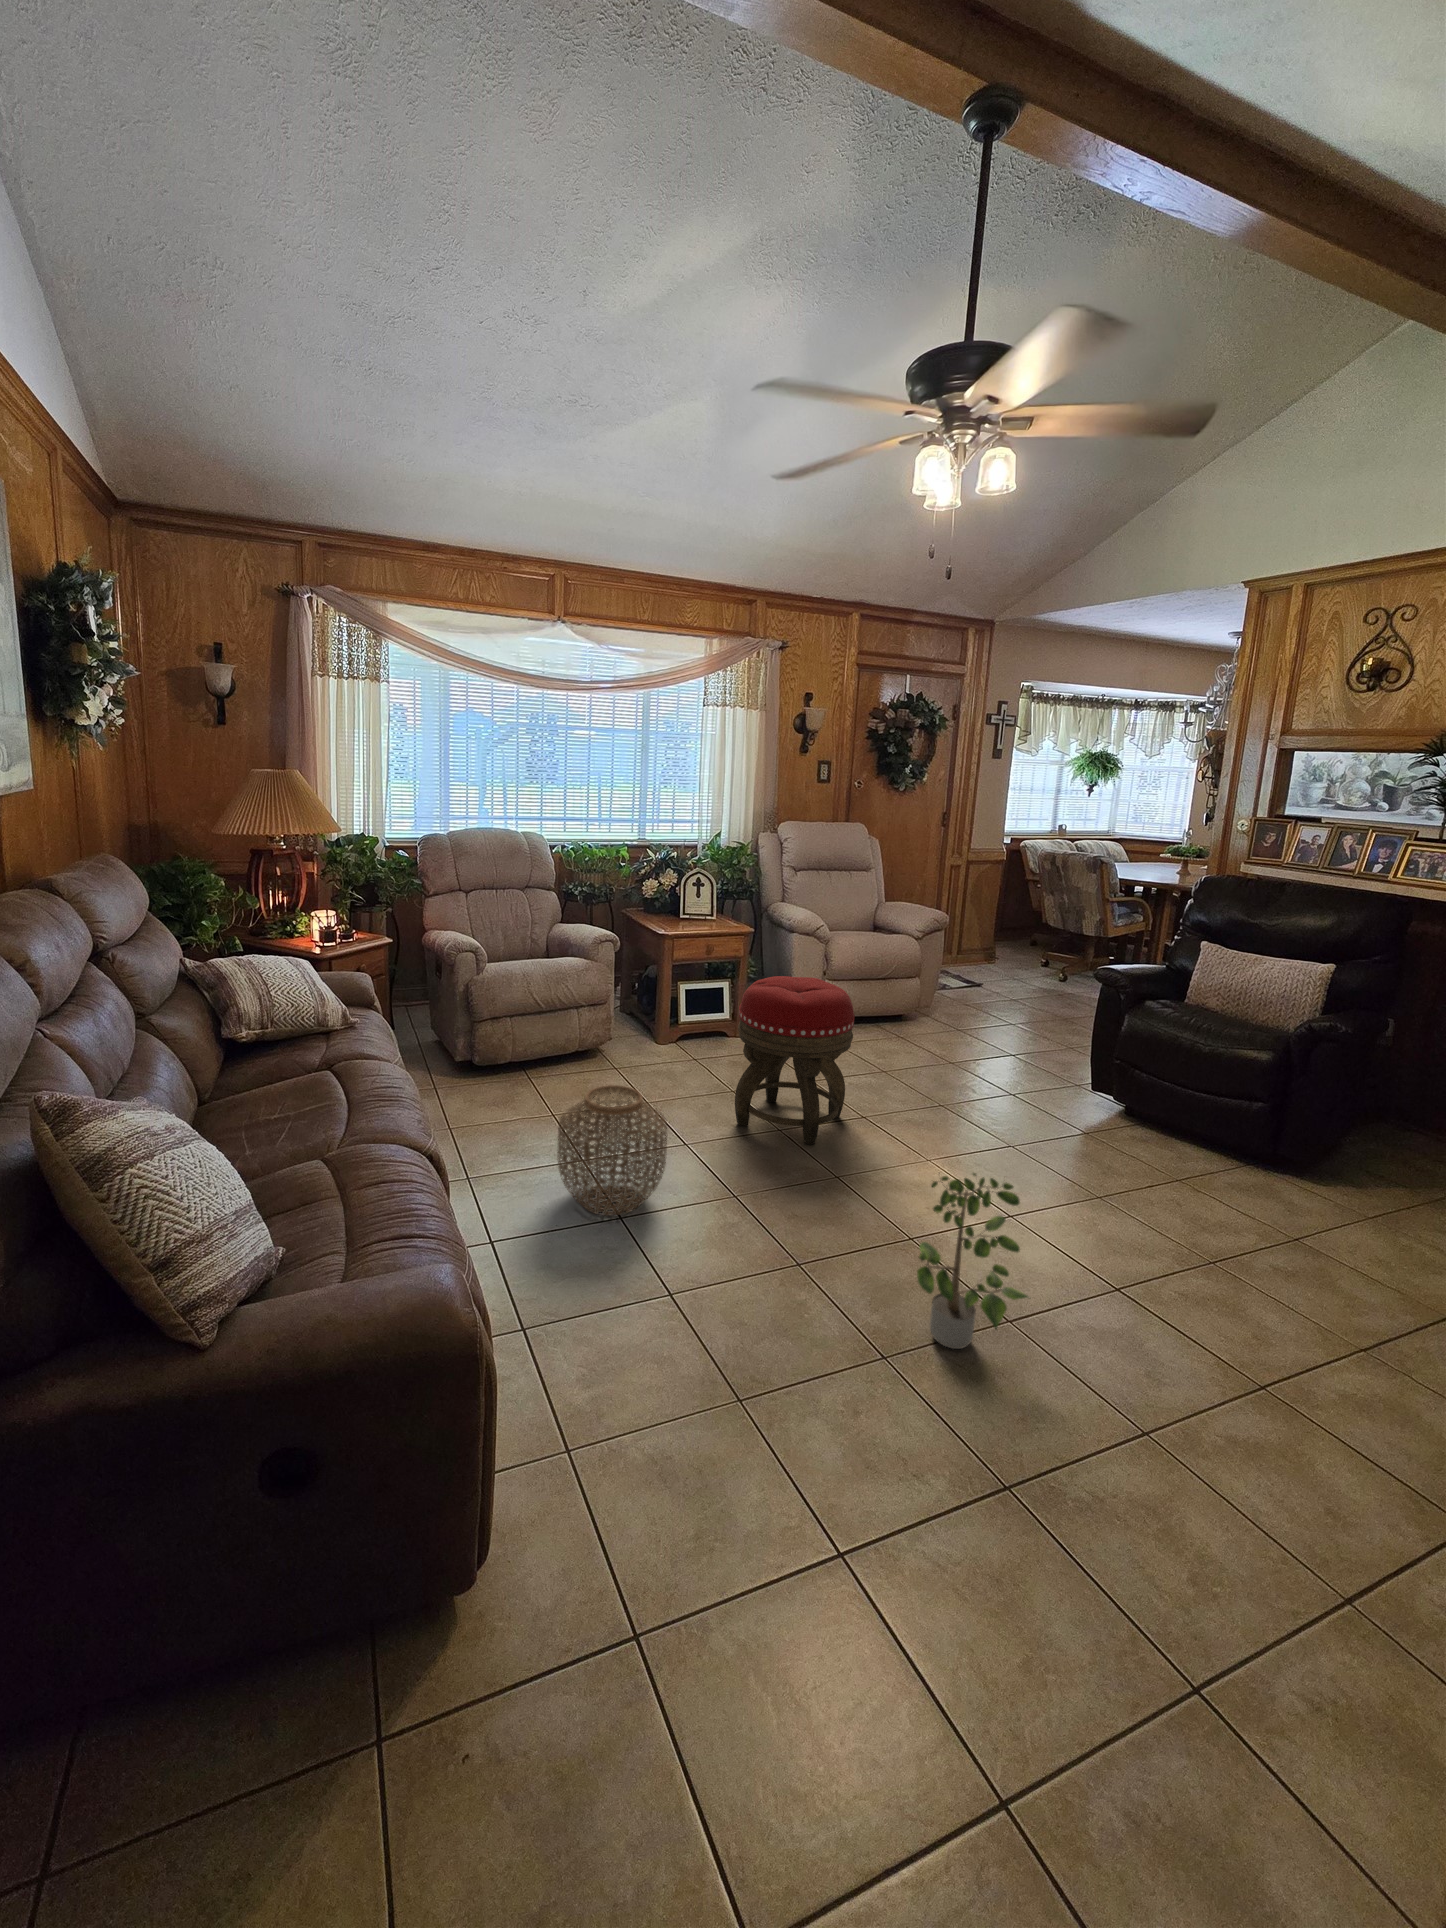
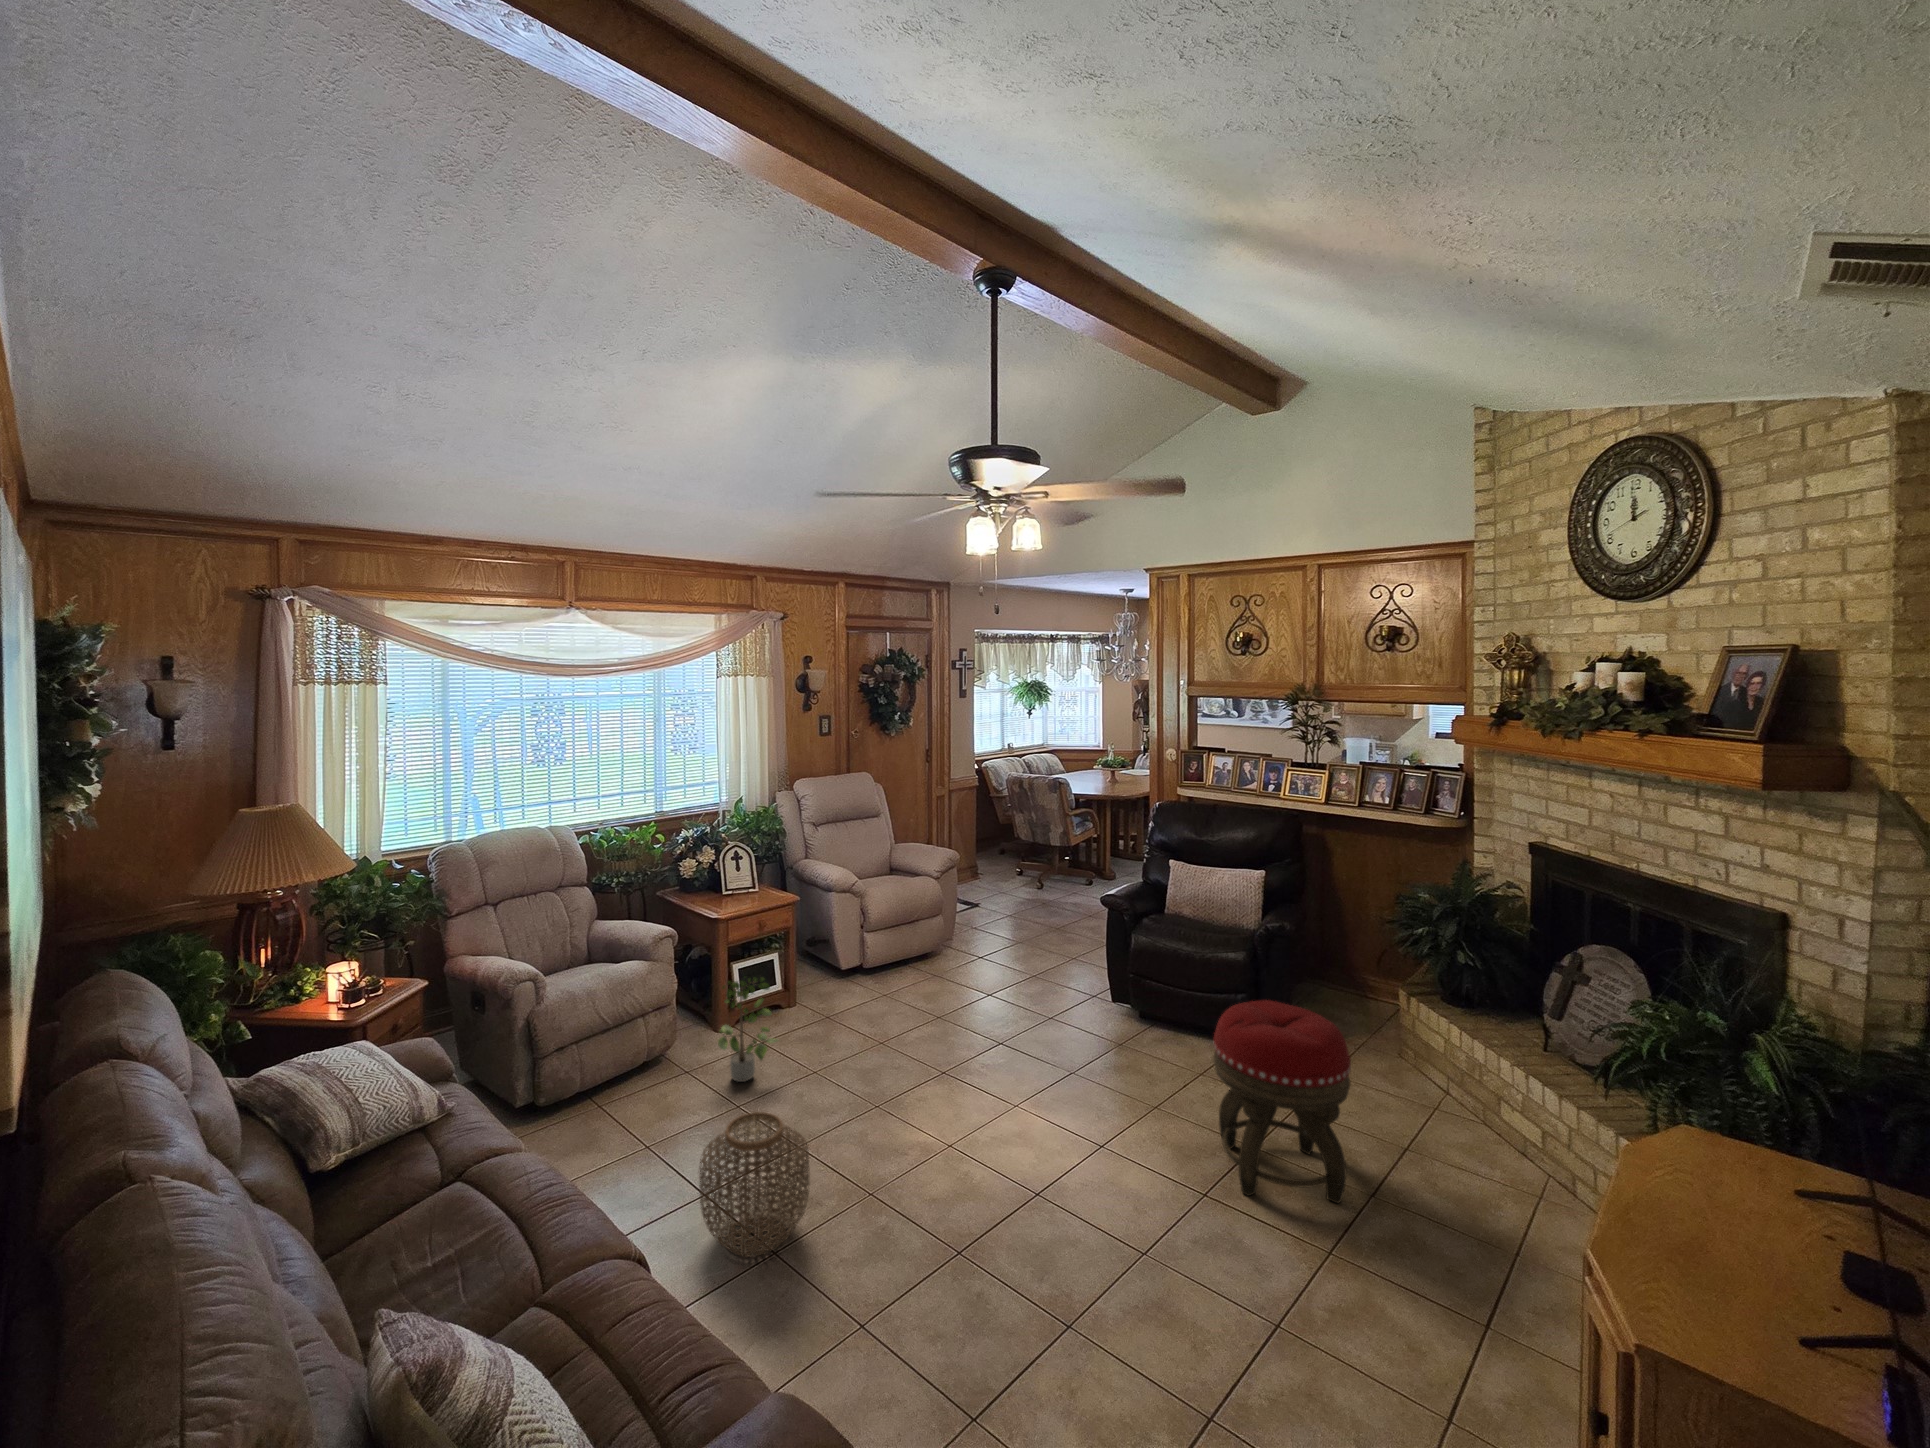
footstool: present [735,976,855,1145] -> present [1213,1000,1351,1203]
potted plant: present [917,1173,1028,1349] -> present [718,977,778,1082]

